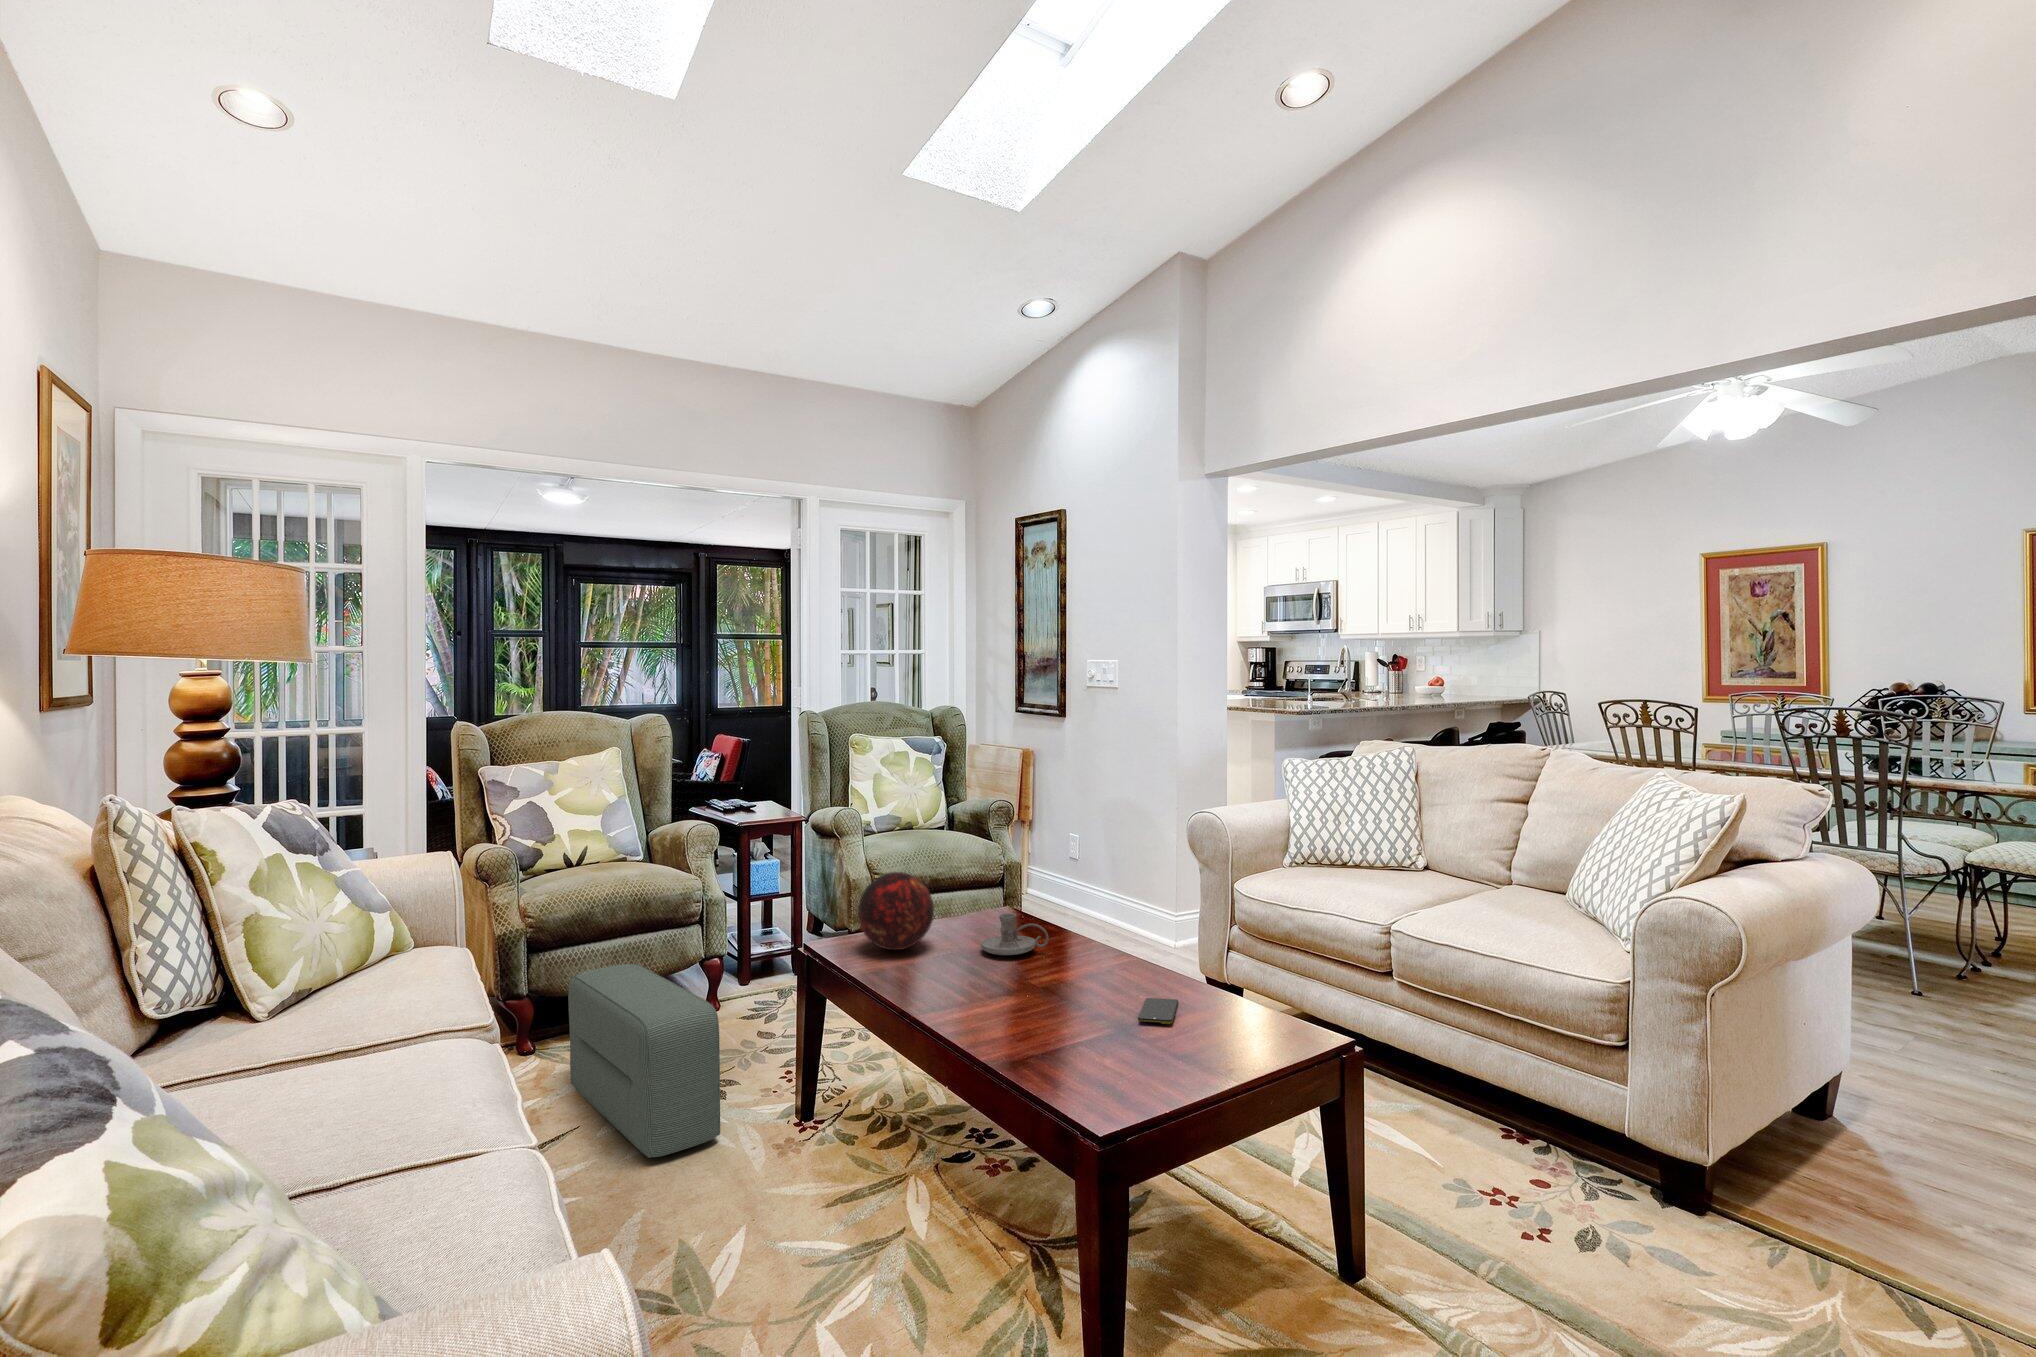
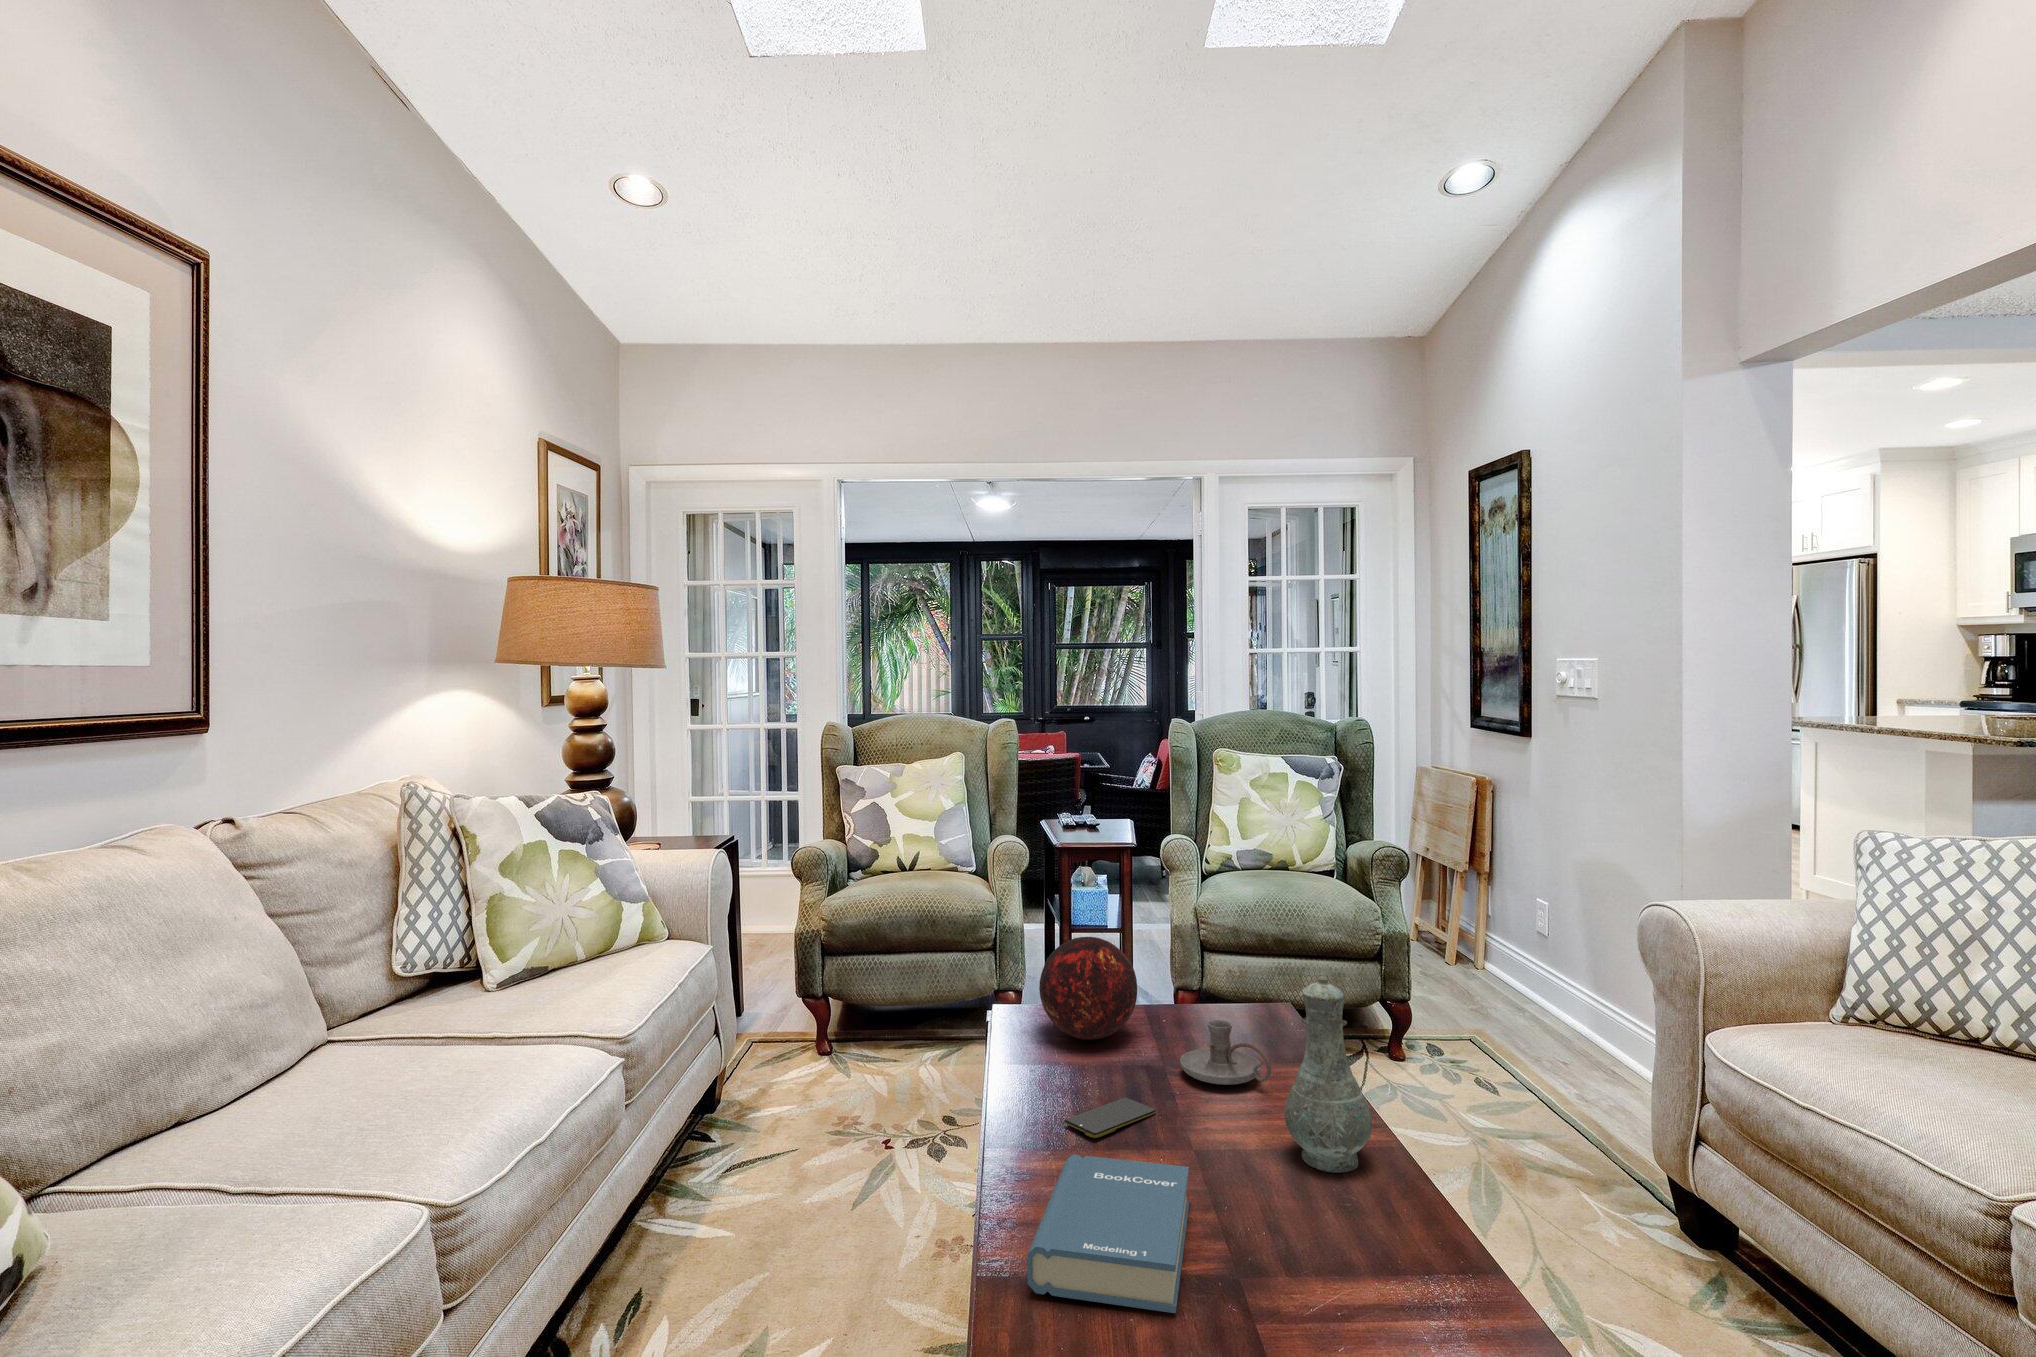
vase: none [1086,860,1139,980] -> present [1285,976,1372,1173]
pouf: present [568,964,720,1158] -> none [801,986,896,1216]
hardback book: none [987,987,1116,1064] -> present [1027,1155,1189,1313]
smartphone: present [1138,998,1178,1024] -> present [1065,1098,1156,1138]

